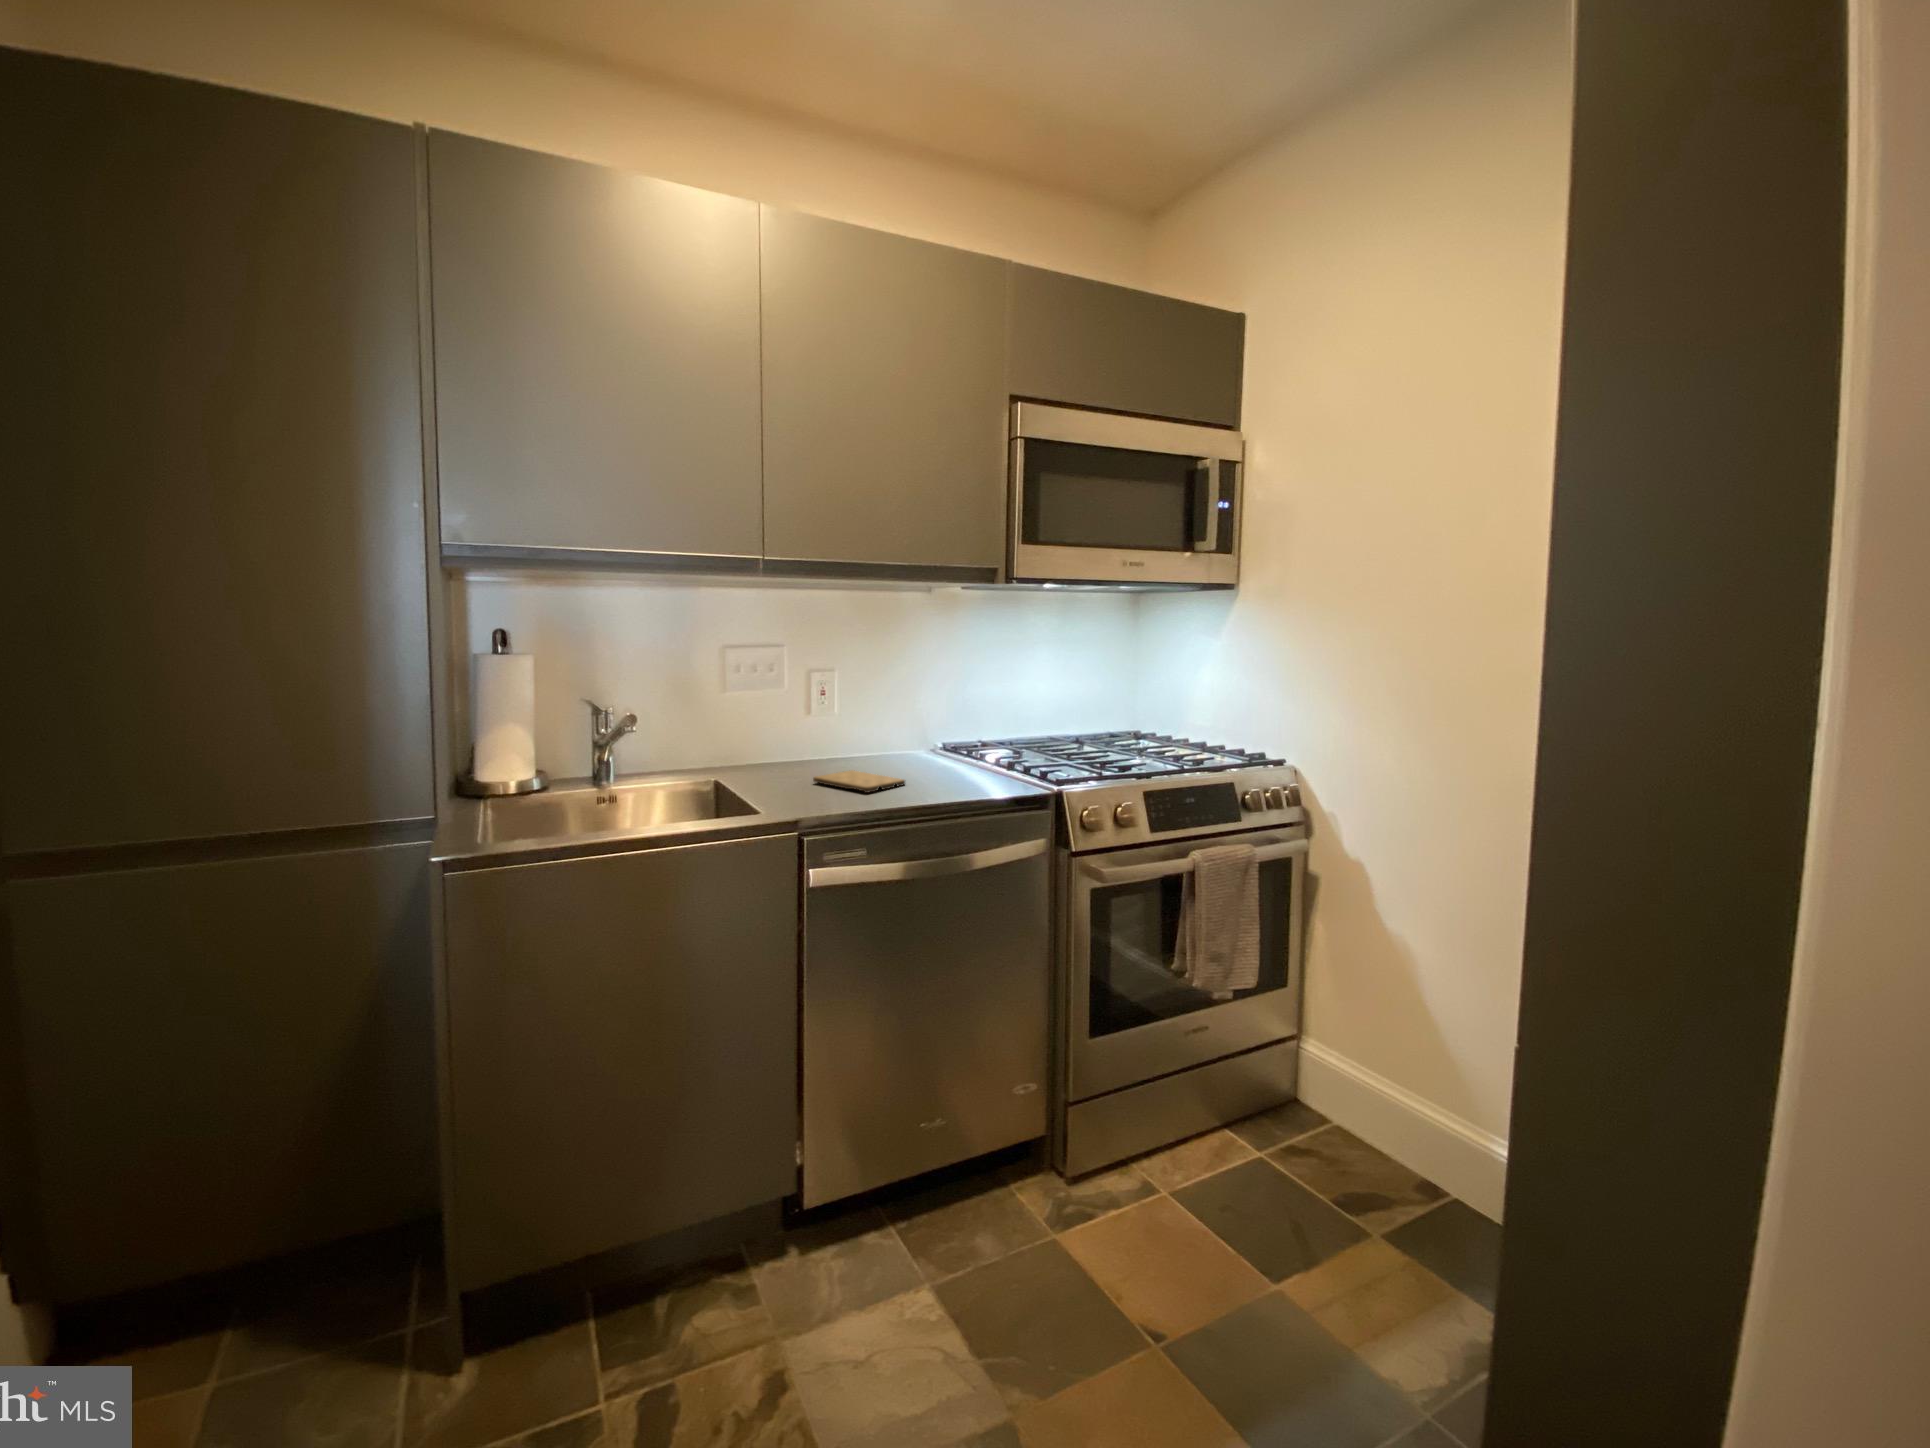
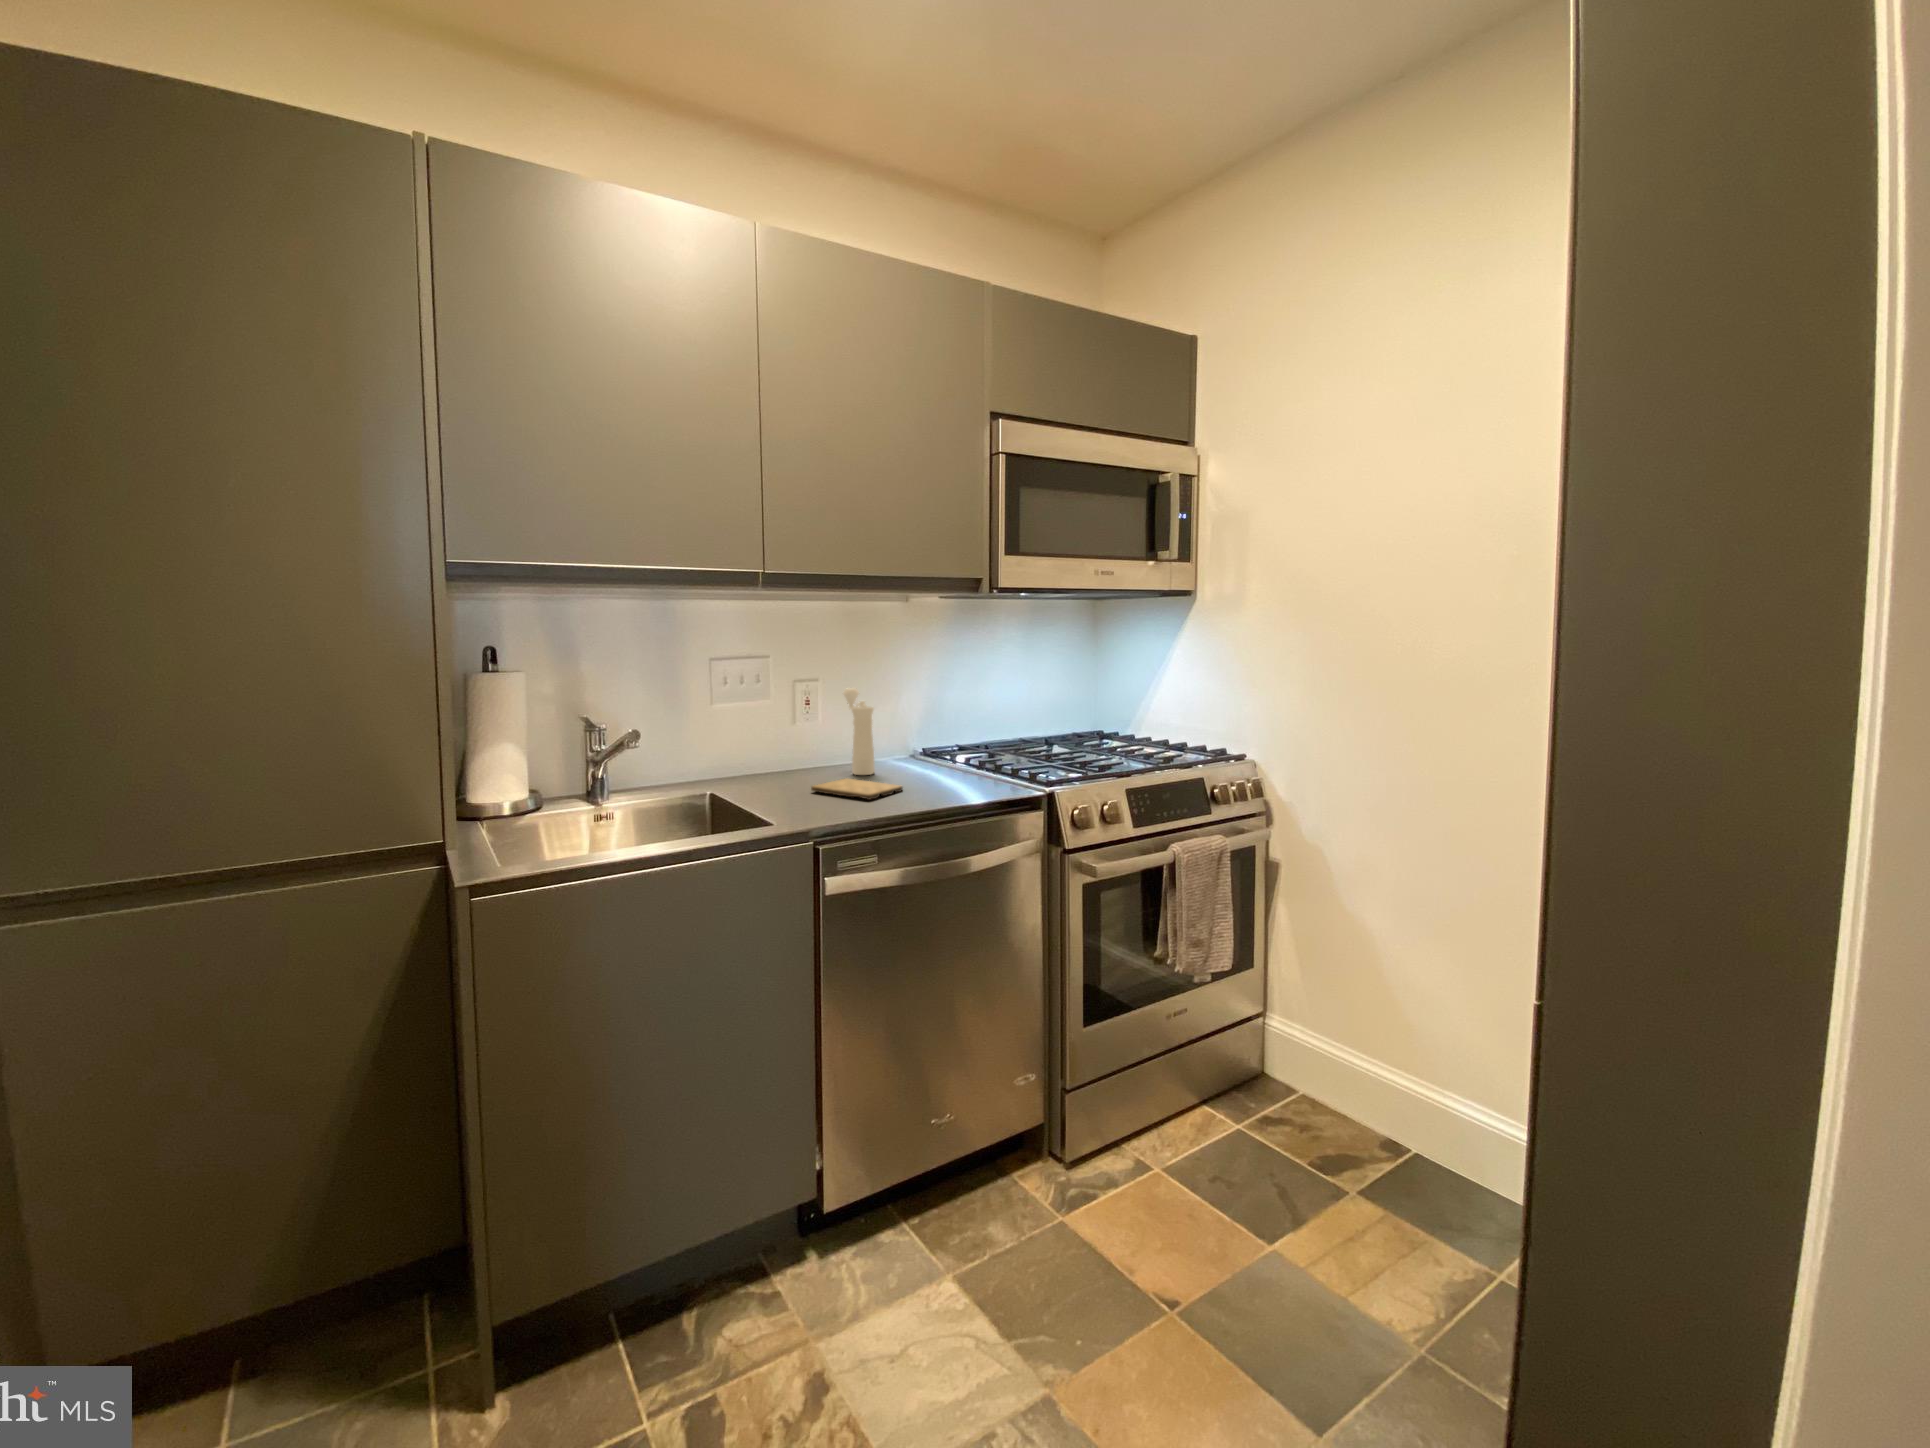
pepper mill: none [857,679,885,768] -> present [843,688,875,775]

